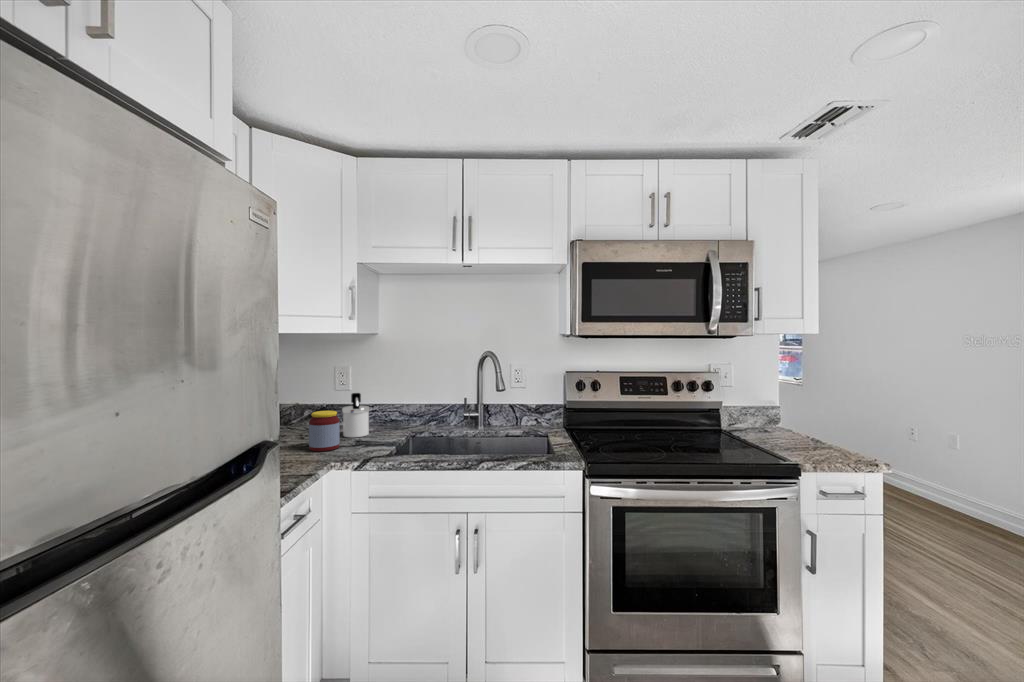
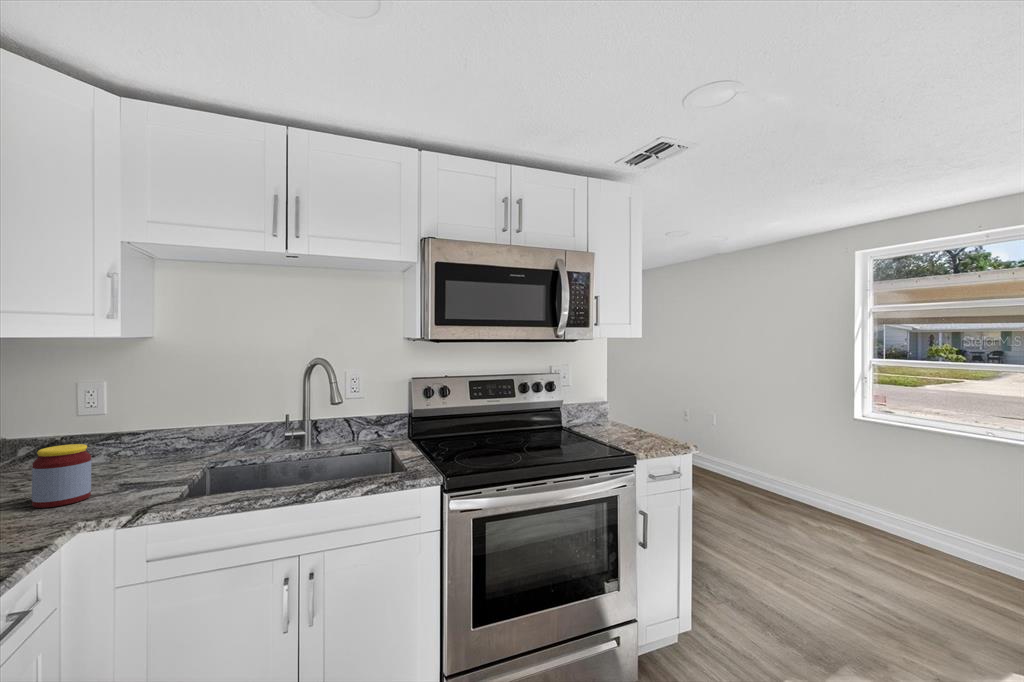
soap dispenser: present [342,393,370,437] -> none [95,416,143,480]

